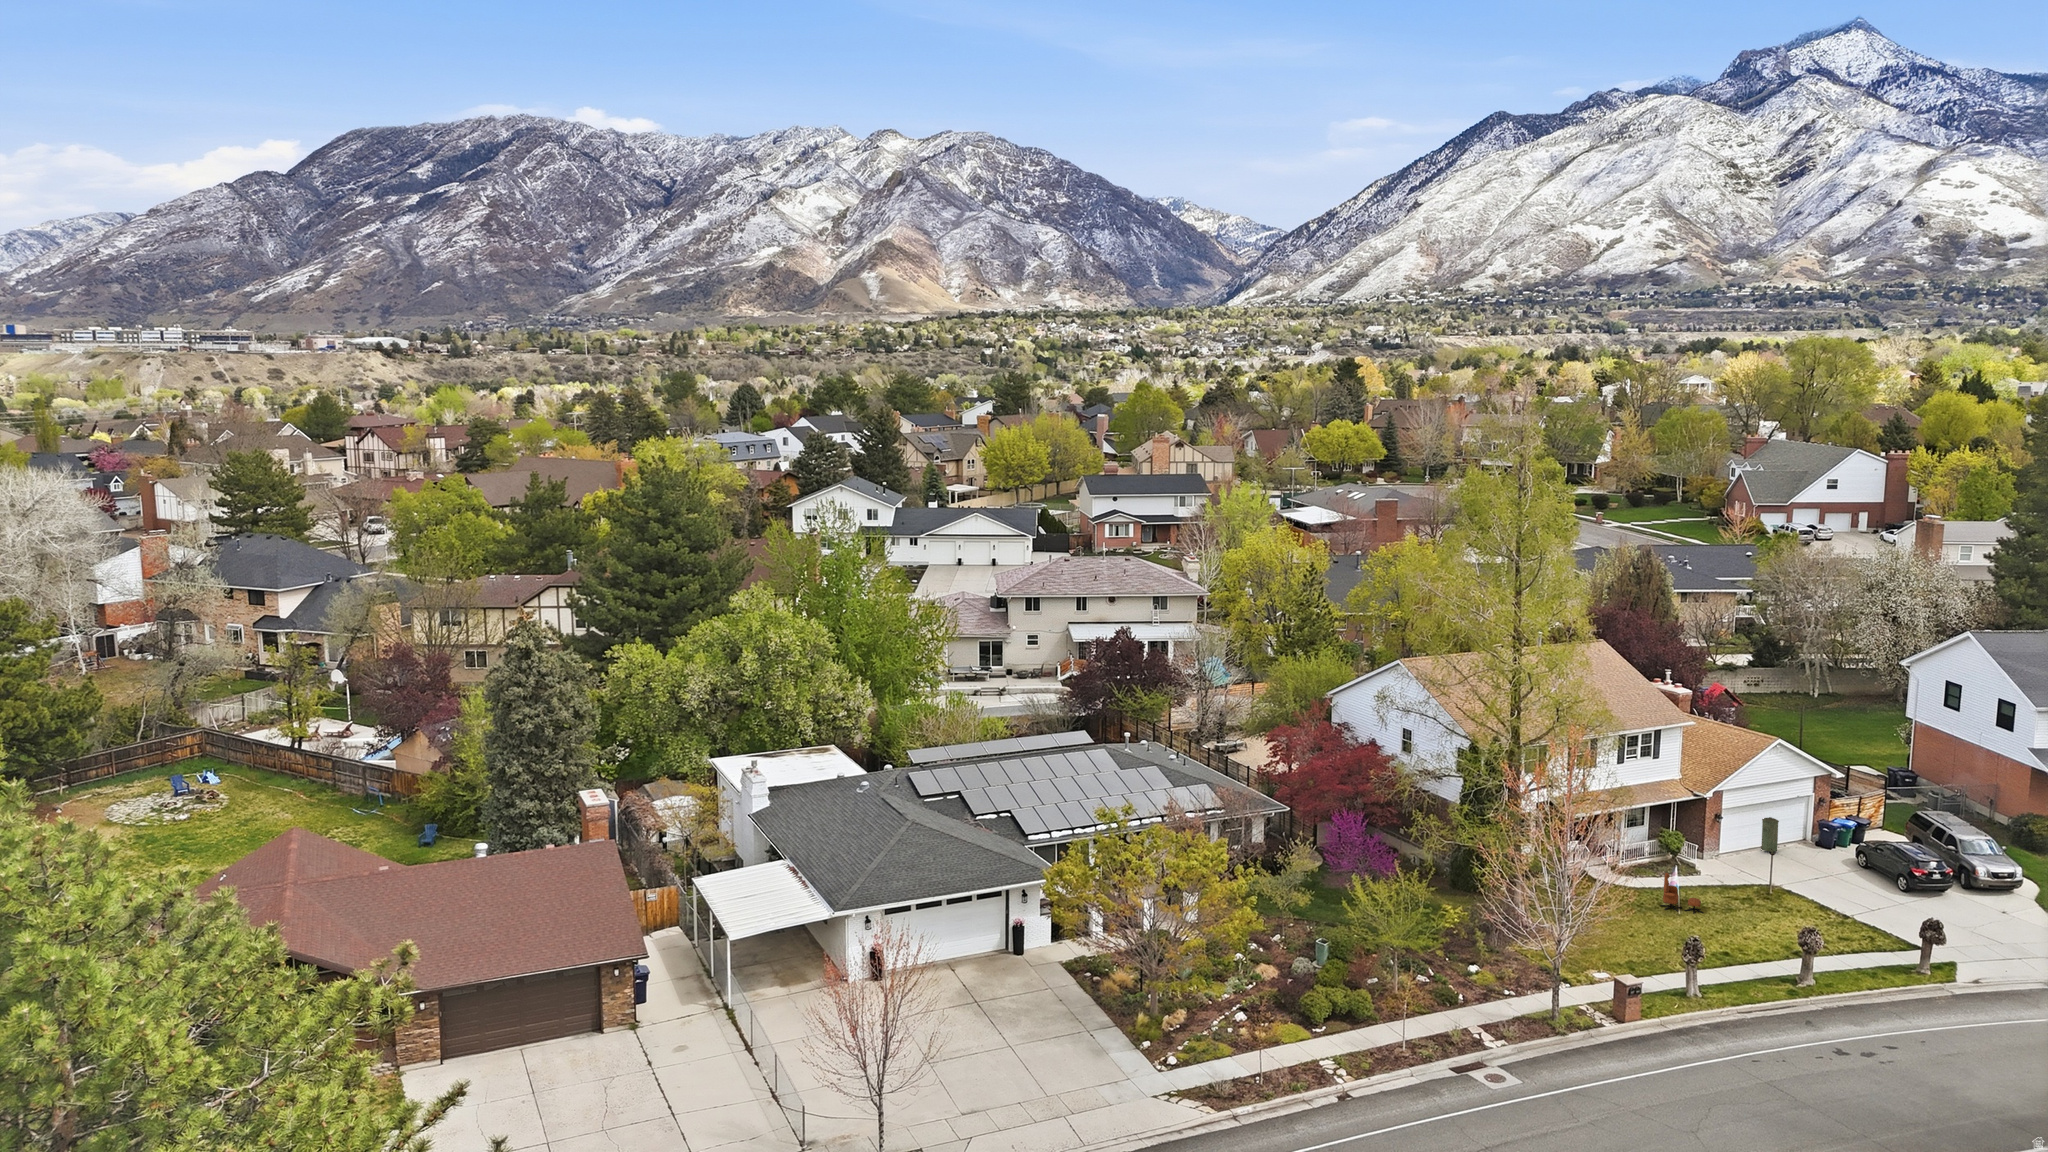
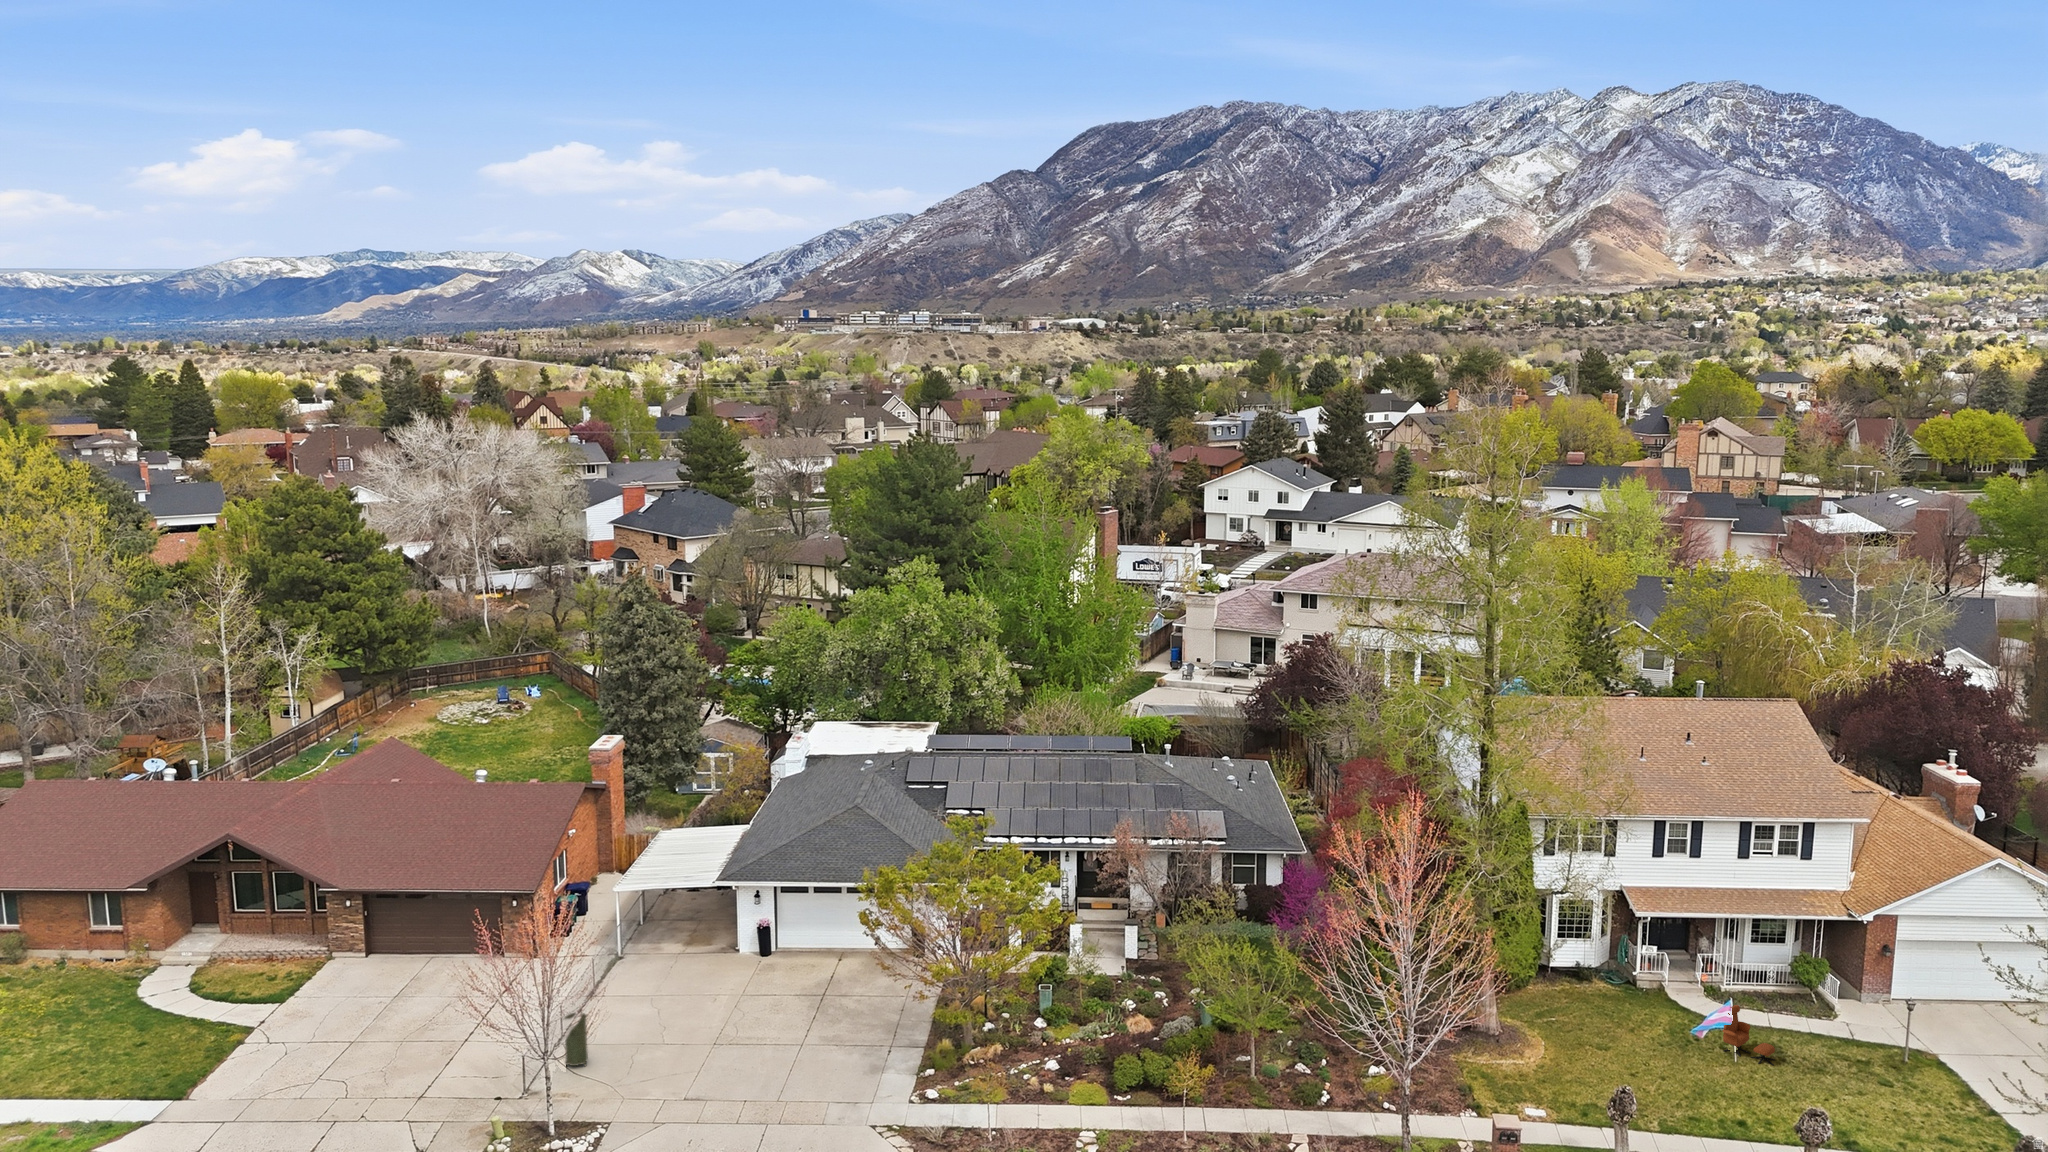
trash can: present [1761,817,1779,854] -> present [564,1013,588,1066]

